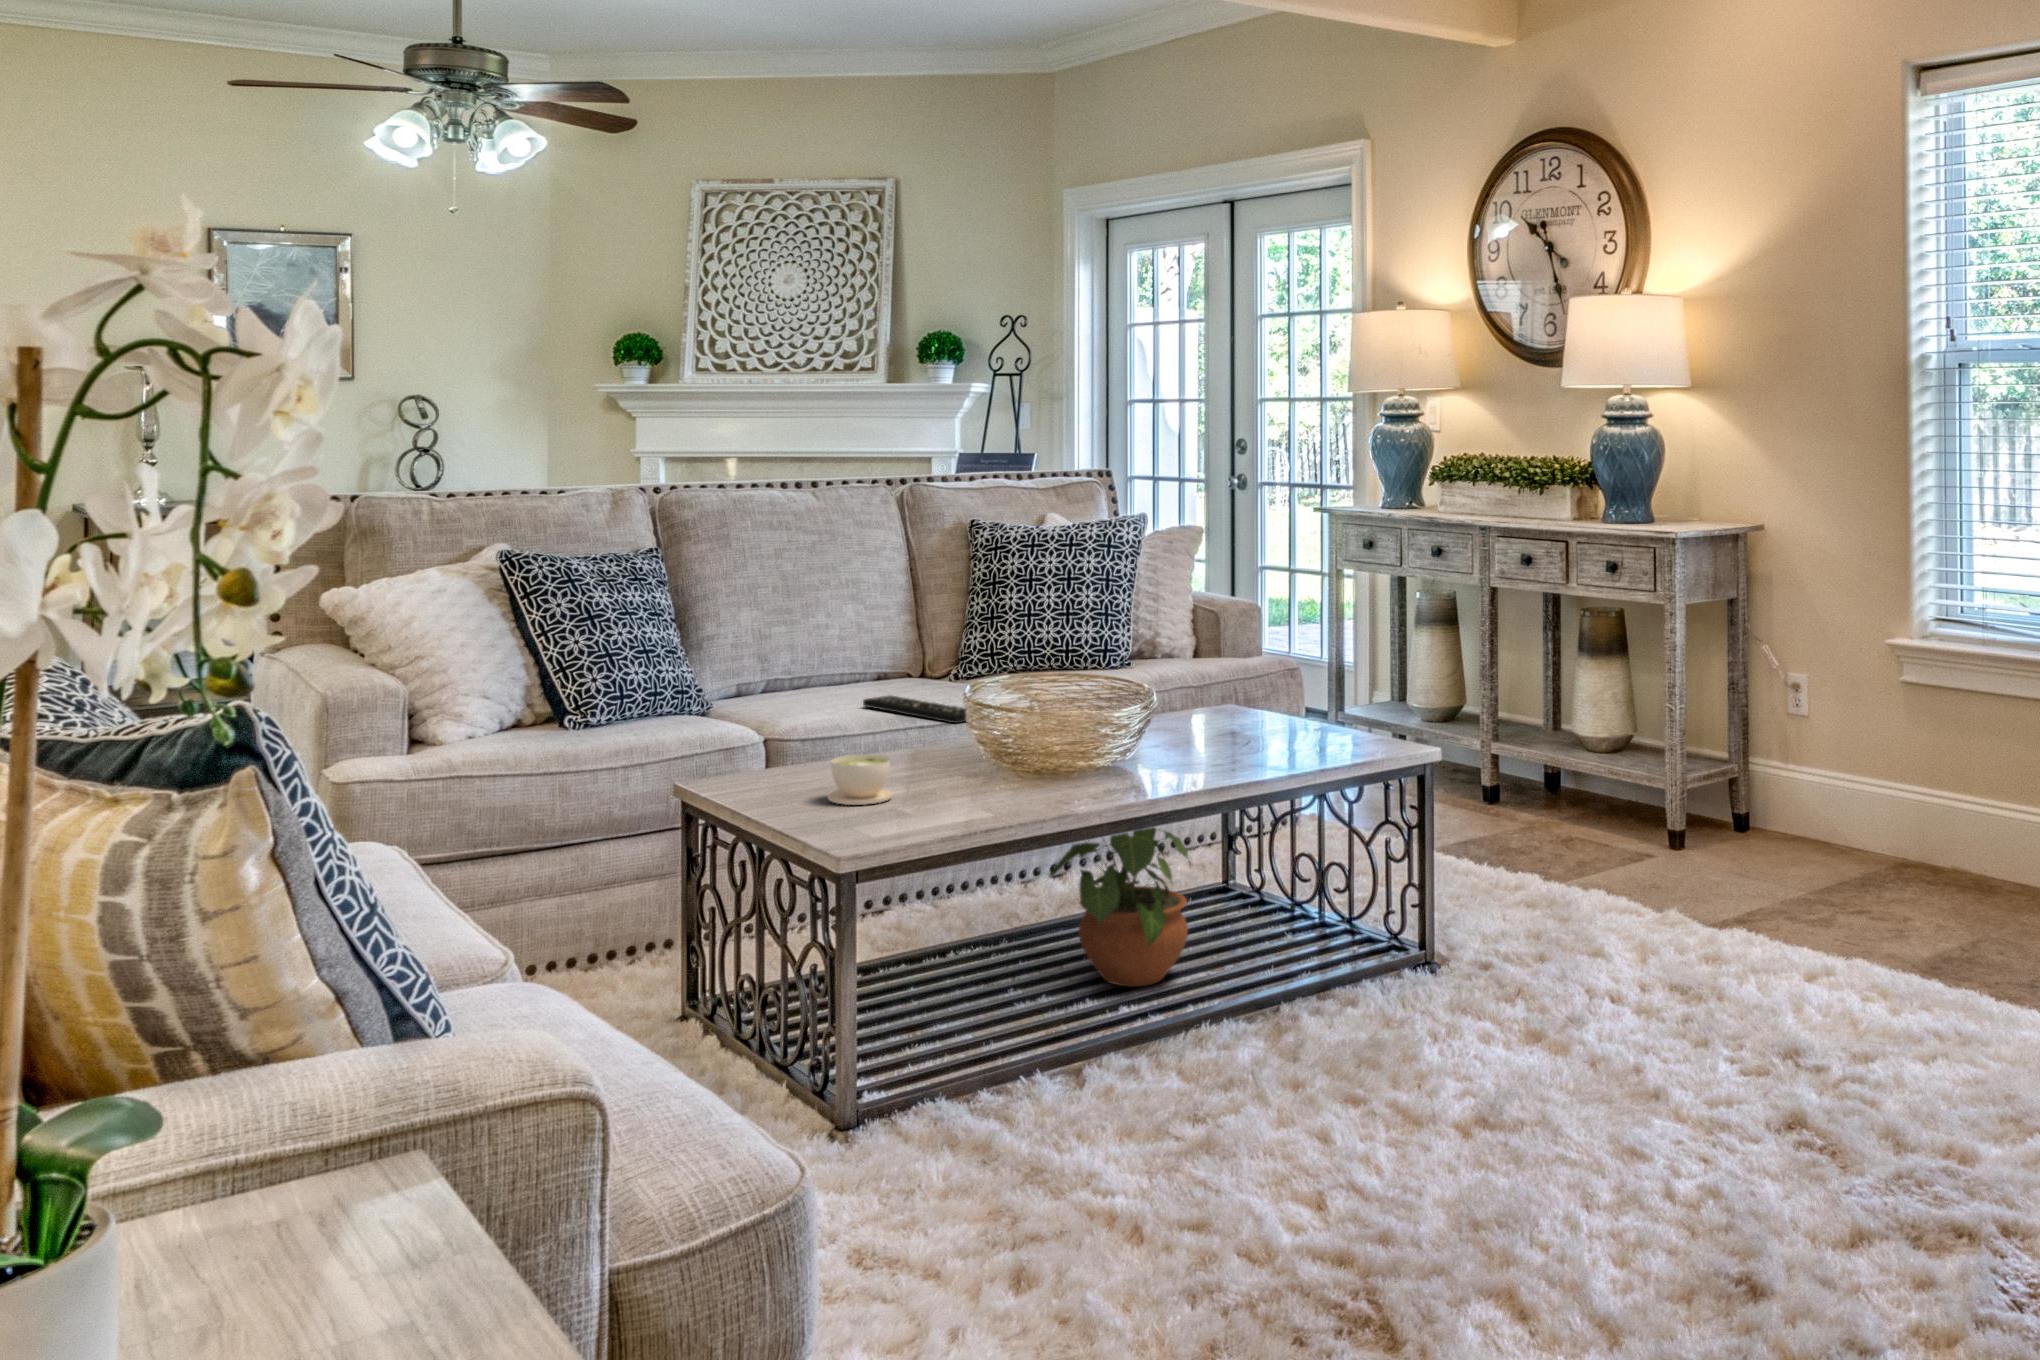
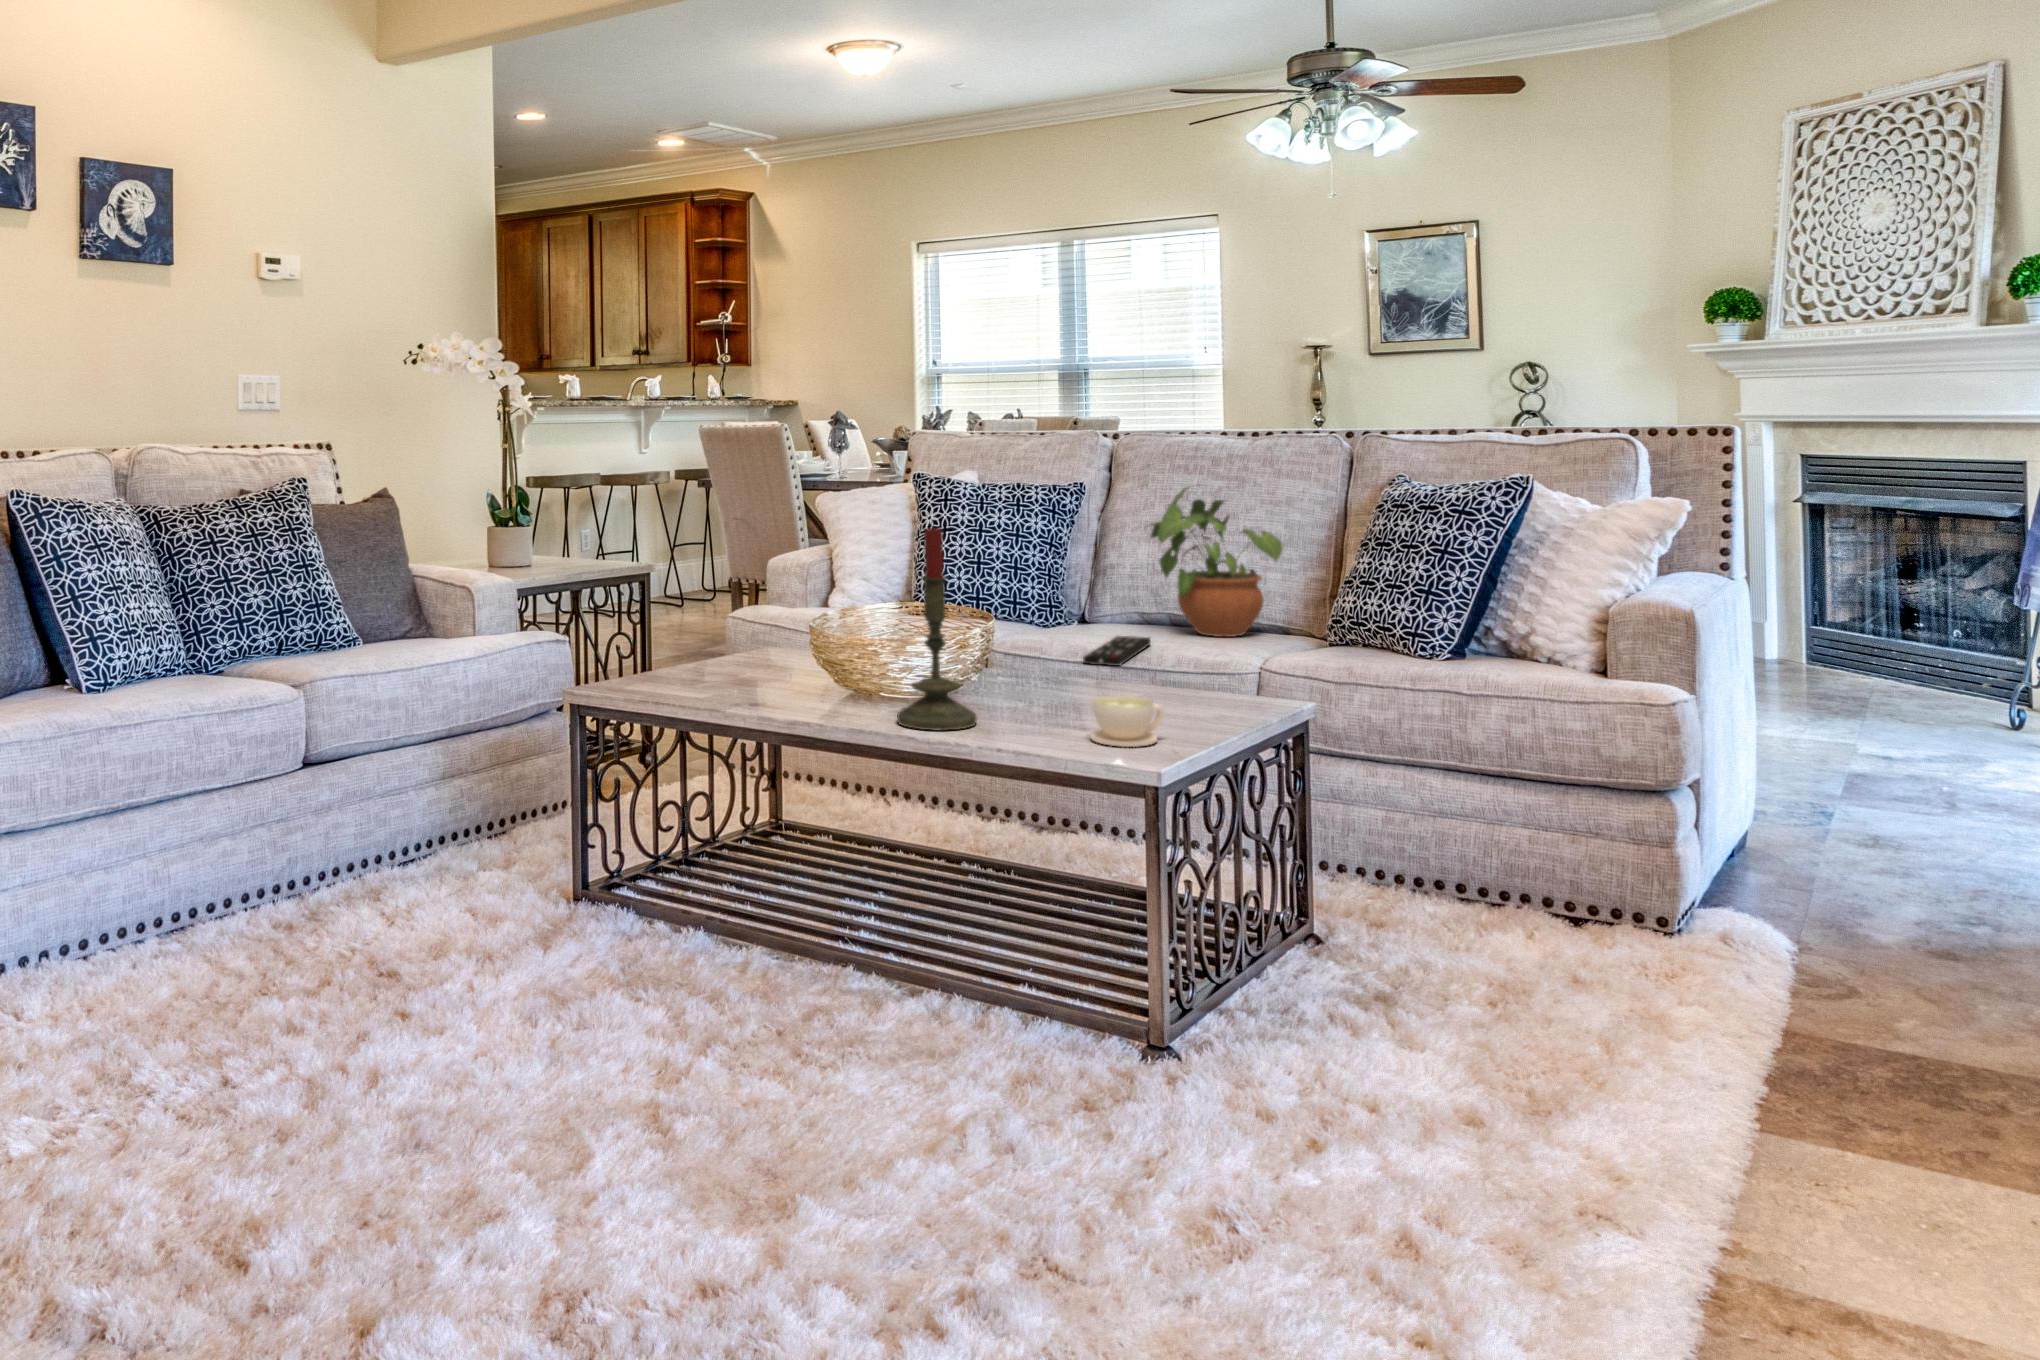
candle: none [1152,575,1229,781] -> present [897,527,977,731]
coffee cup: present [828,754,892,805] -> present [1091,695,1163,747]
potted plant: present [1049,825,1189,987] -> present [1151,487,1283,637]

